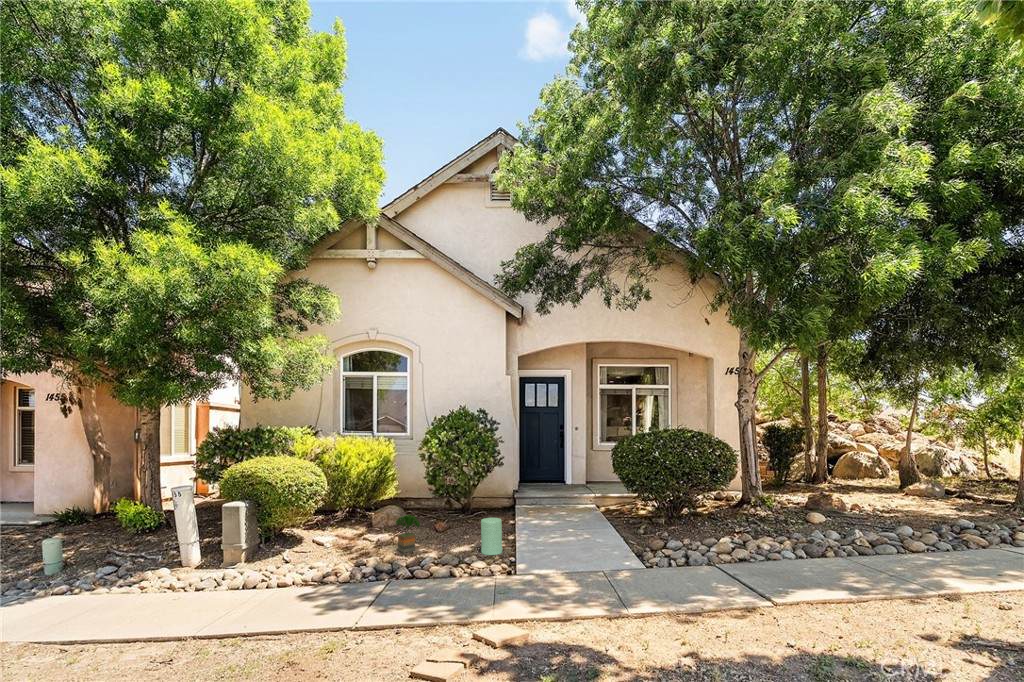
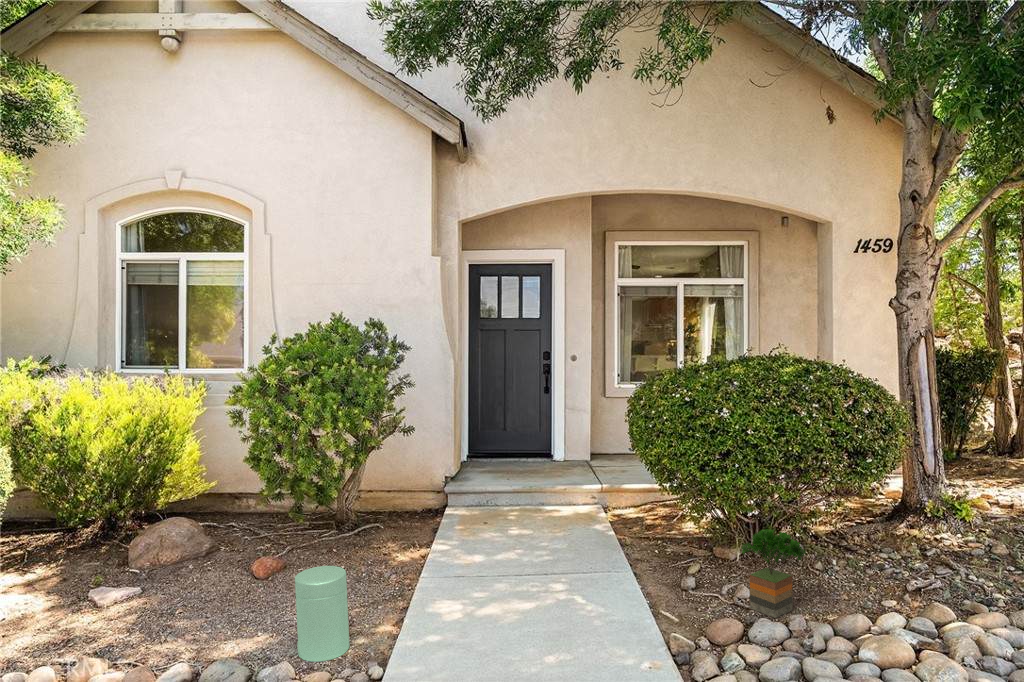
potted tree: present [396,515,420,553] -> present [742,529,806,618]

